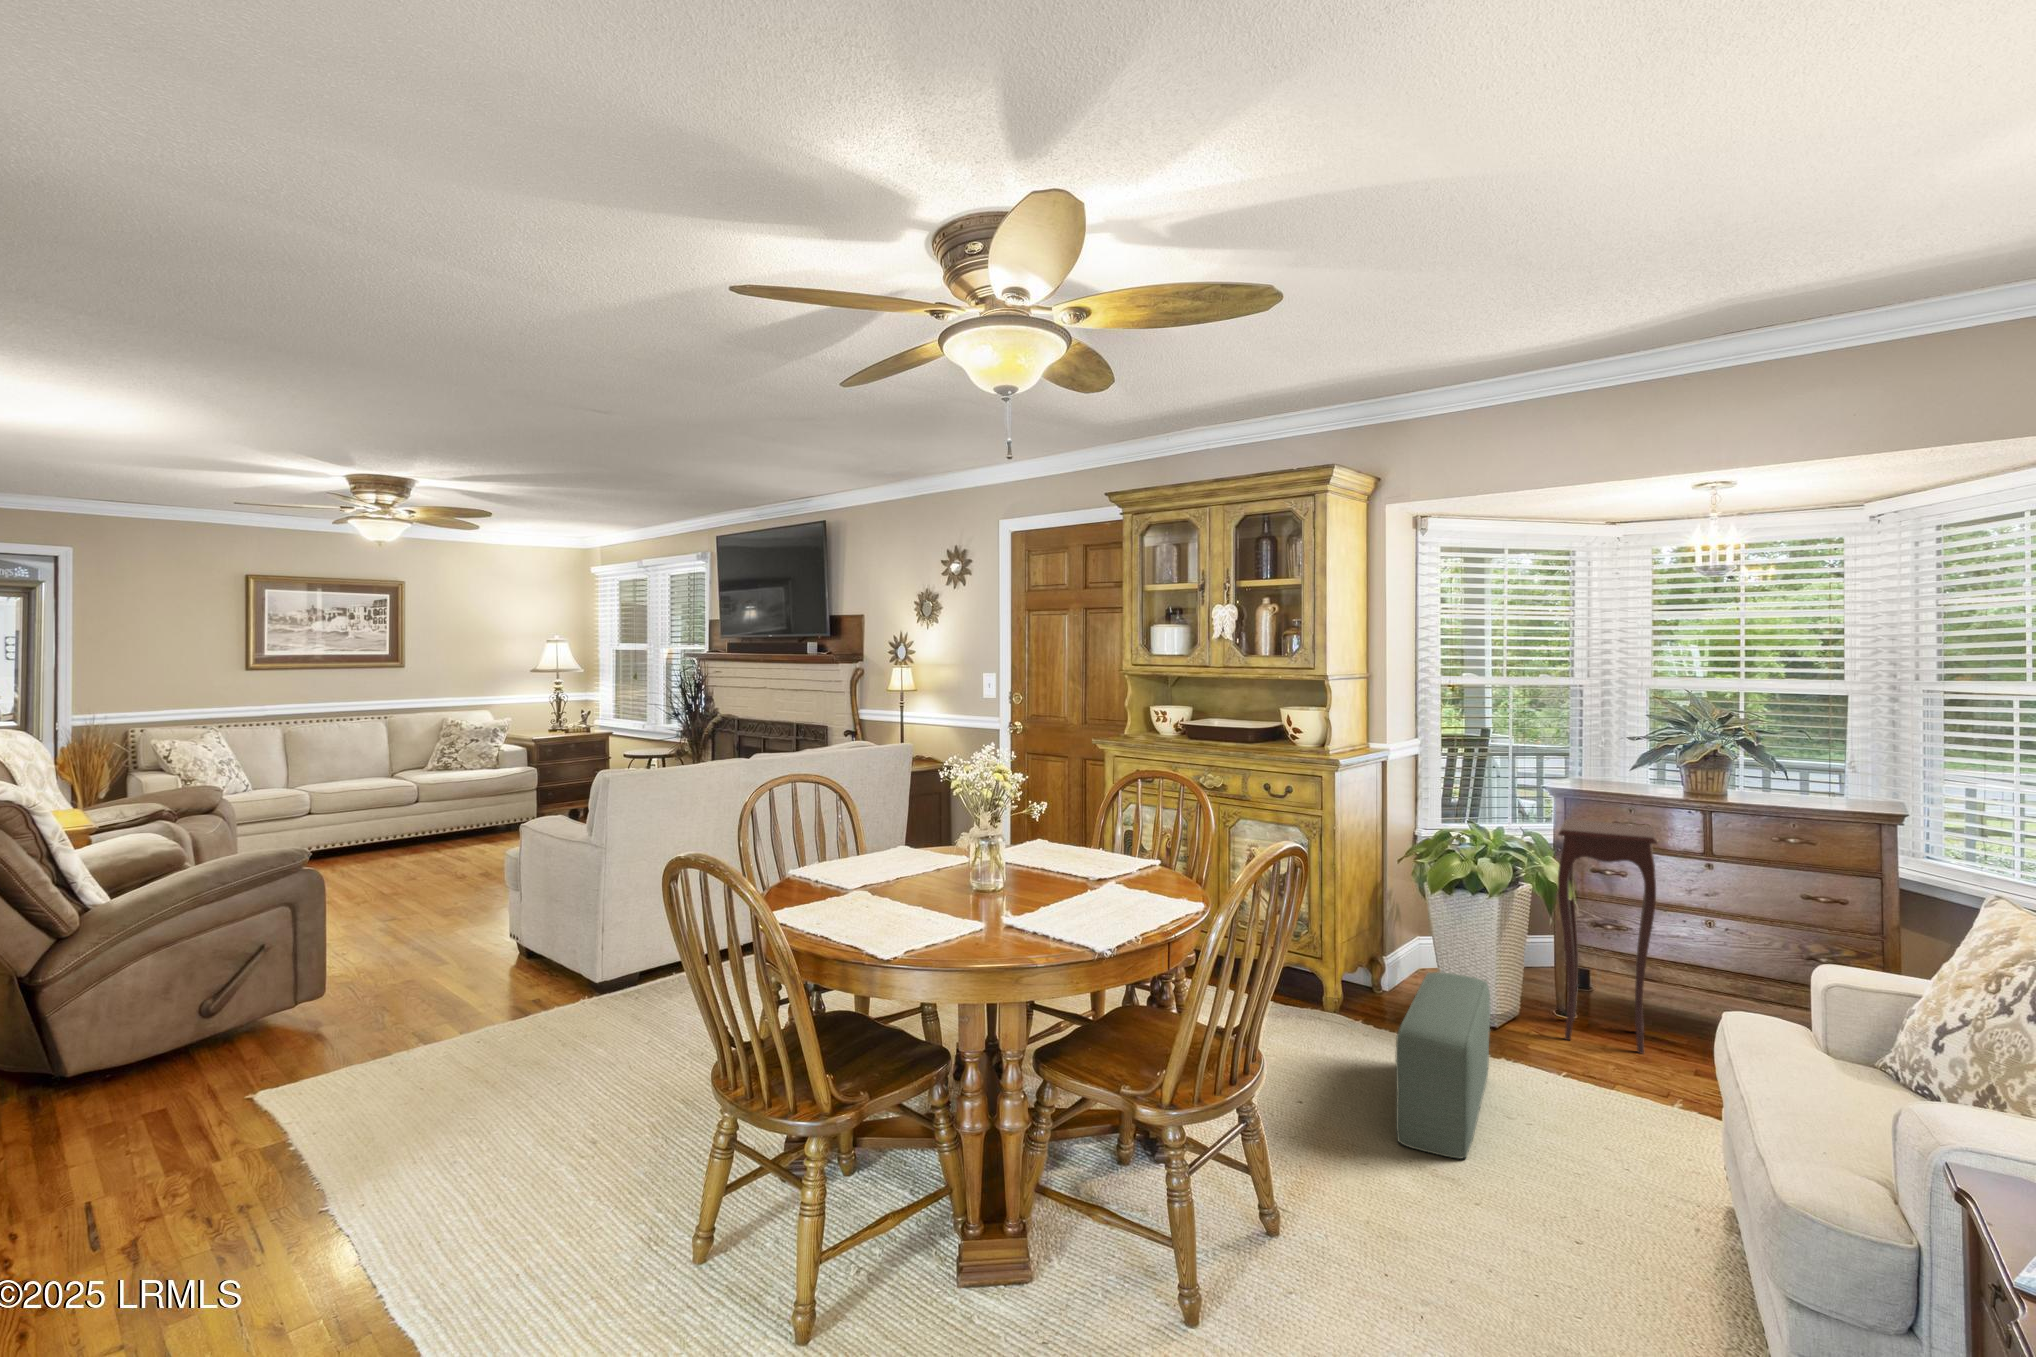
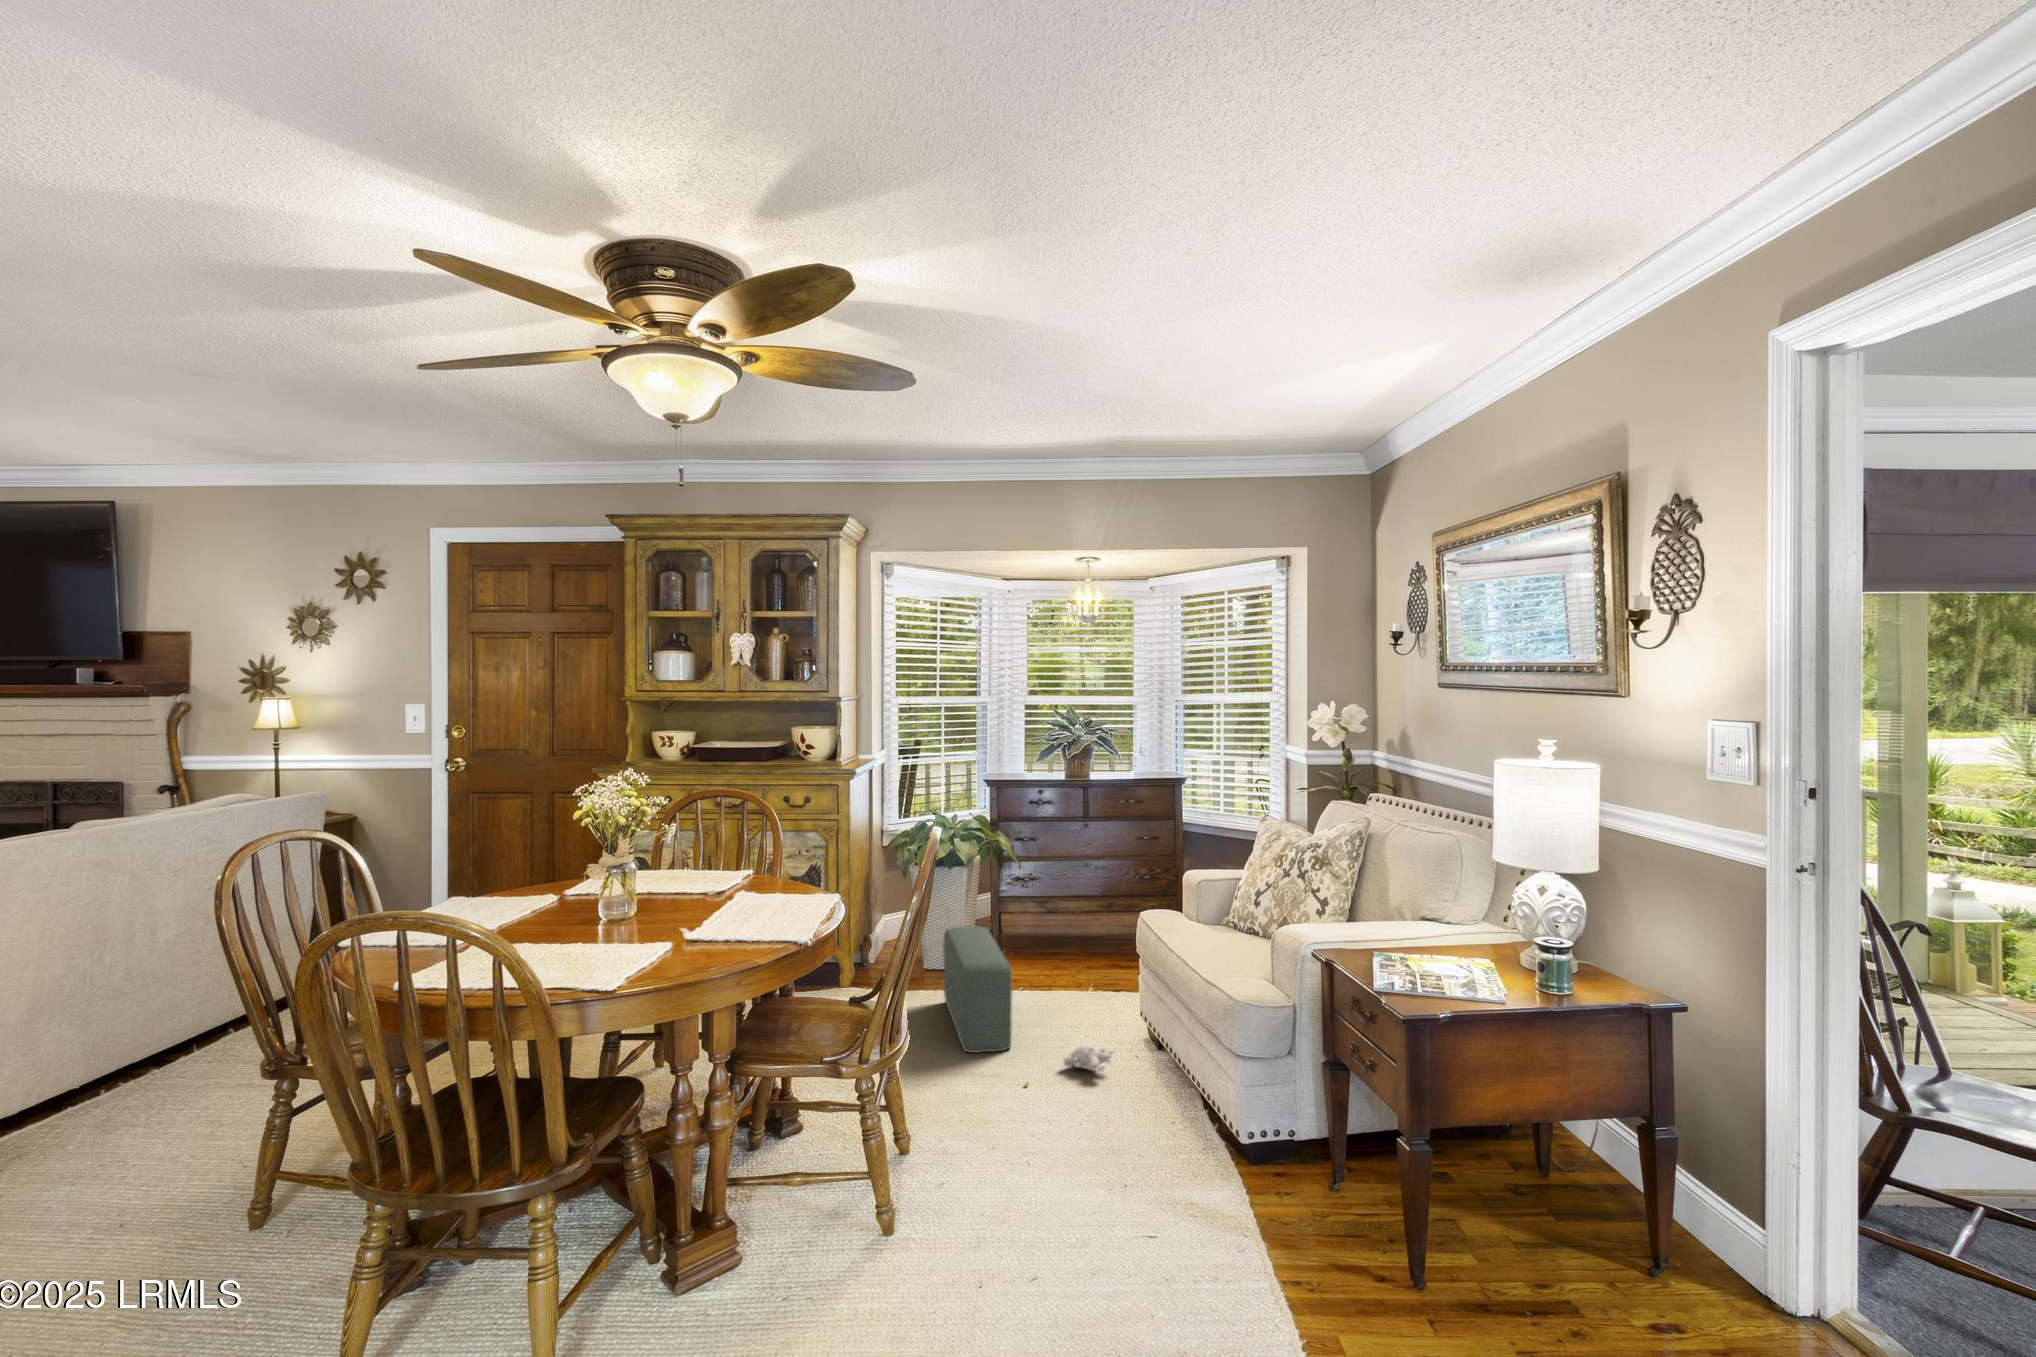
side table: present [1558,819,1657,1054] -> none [1000,801,1067,965]
plush toy: none [1443,1189,1611,1245] -> present [1025,1043,1114,1086]

